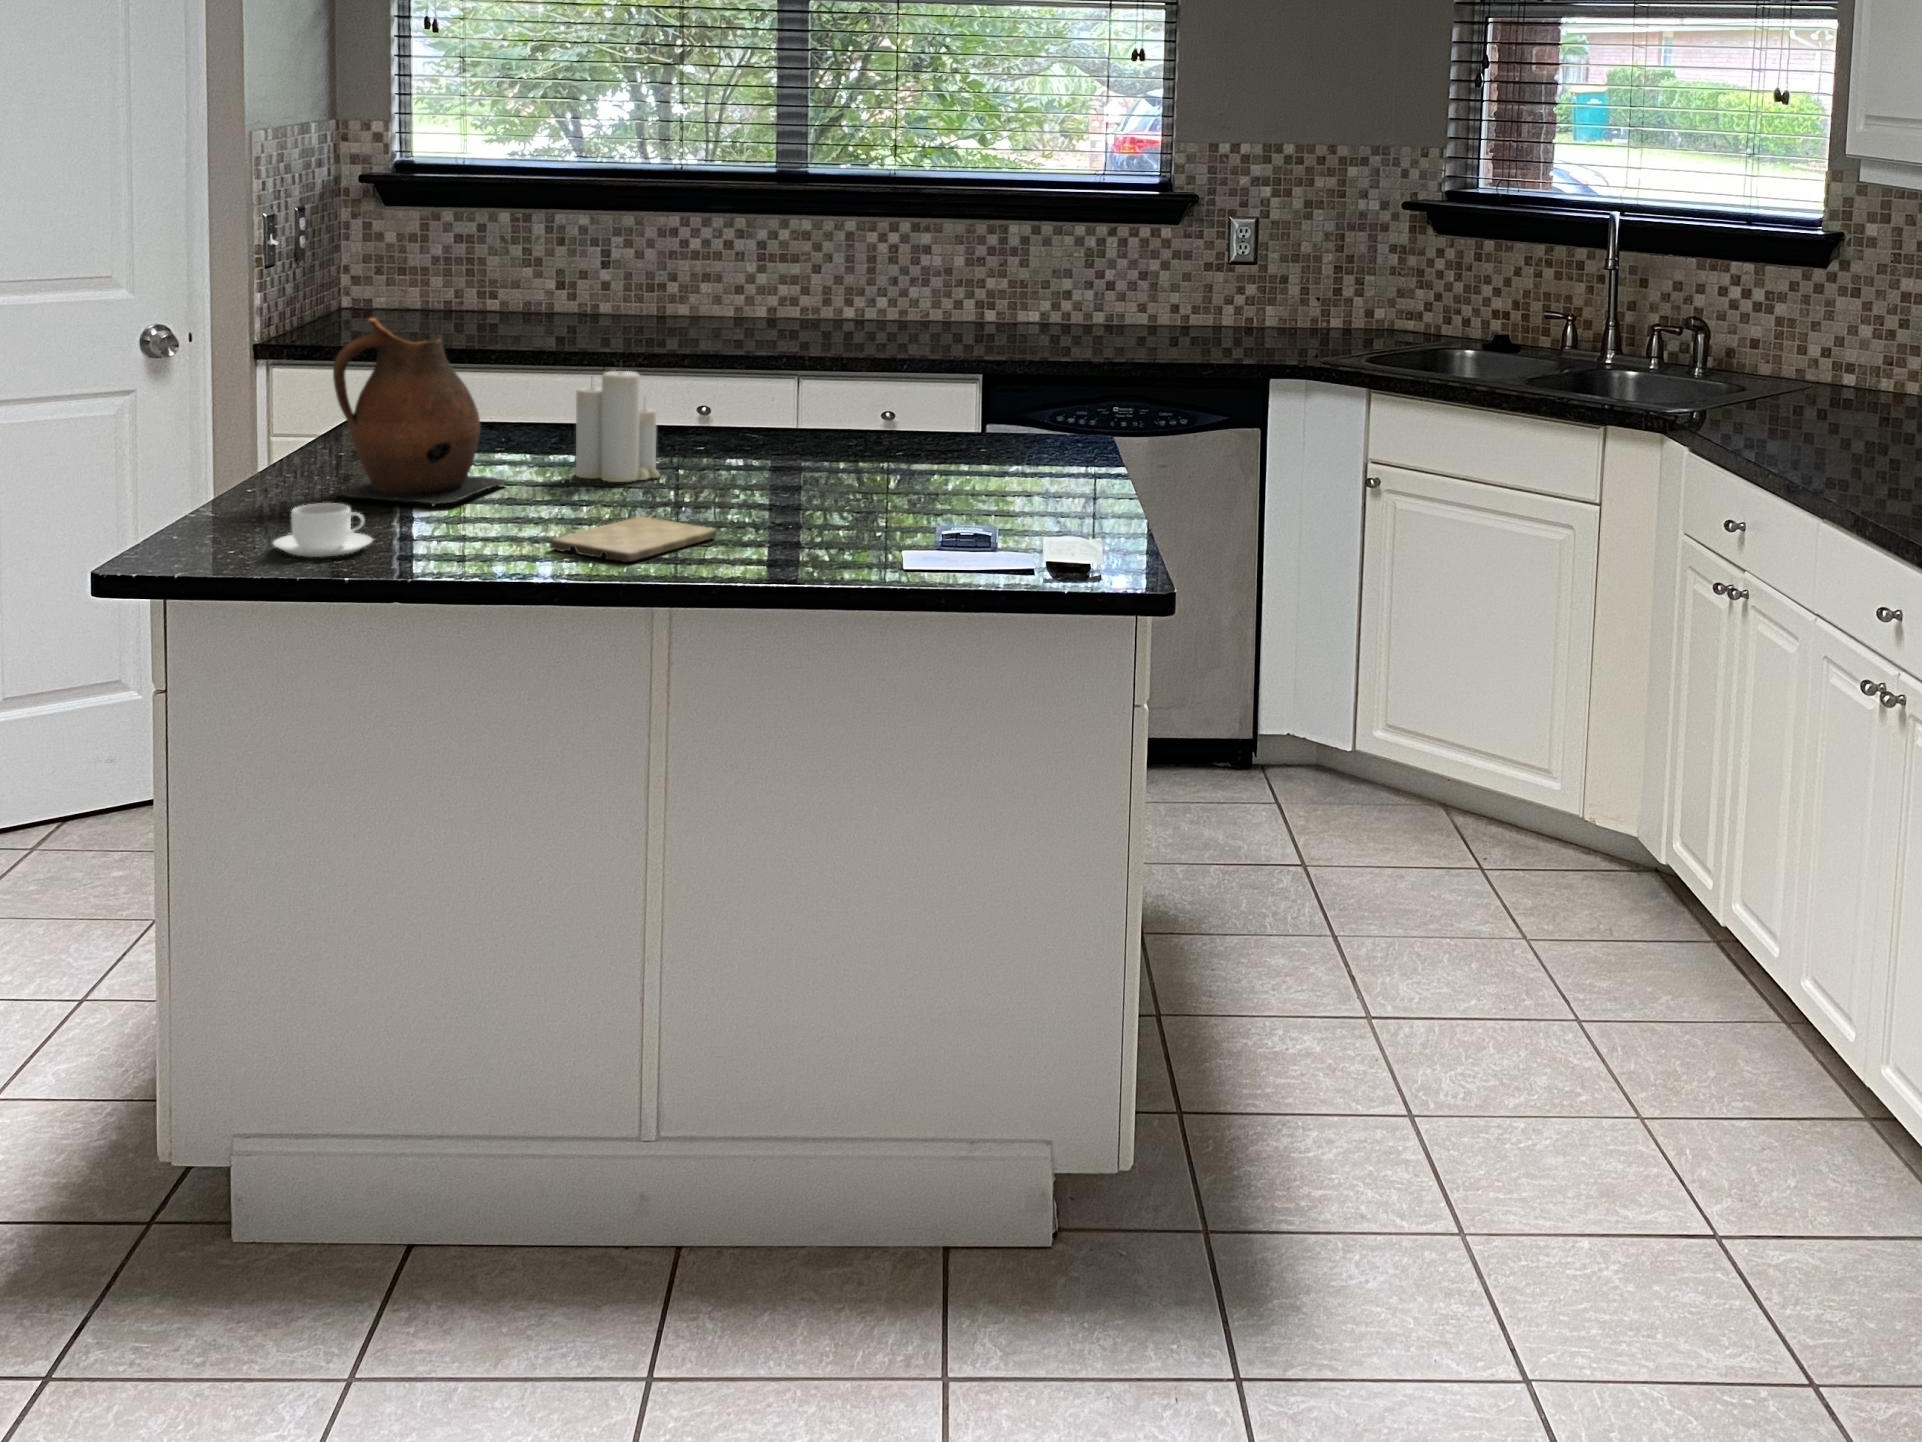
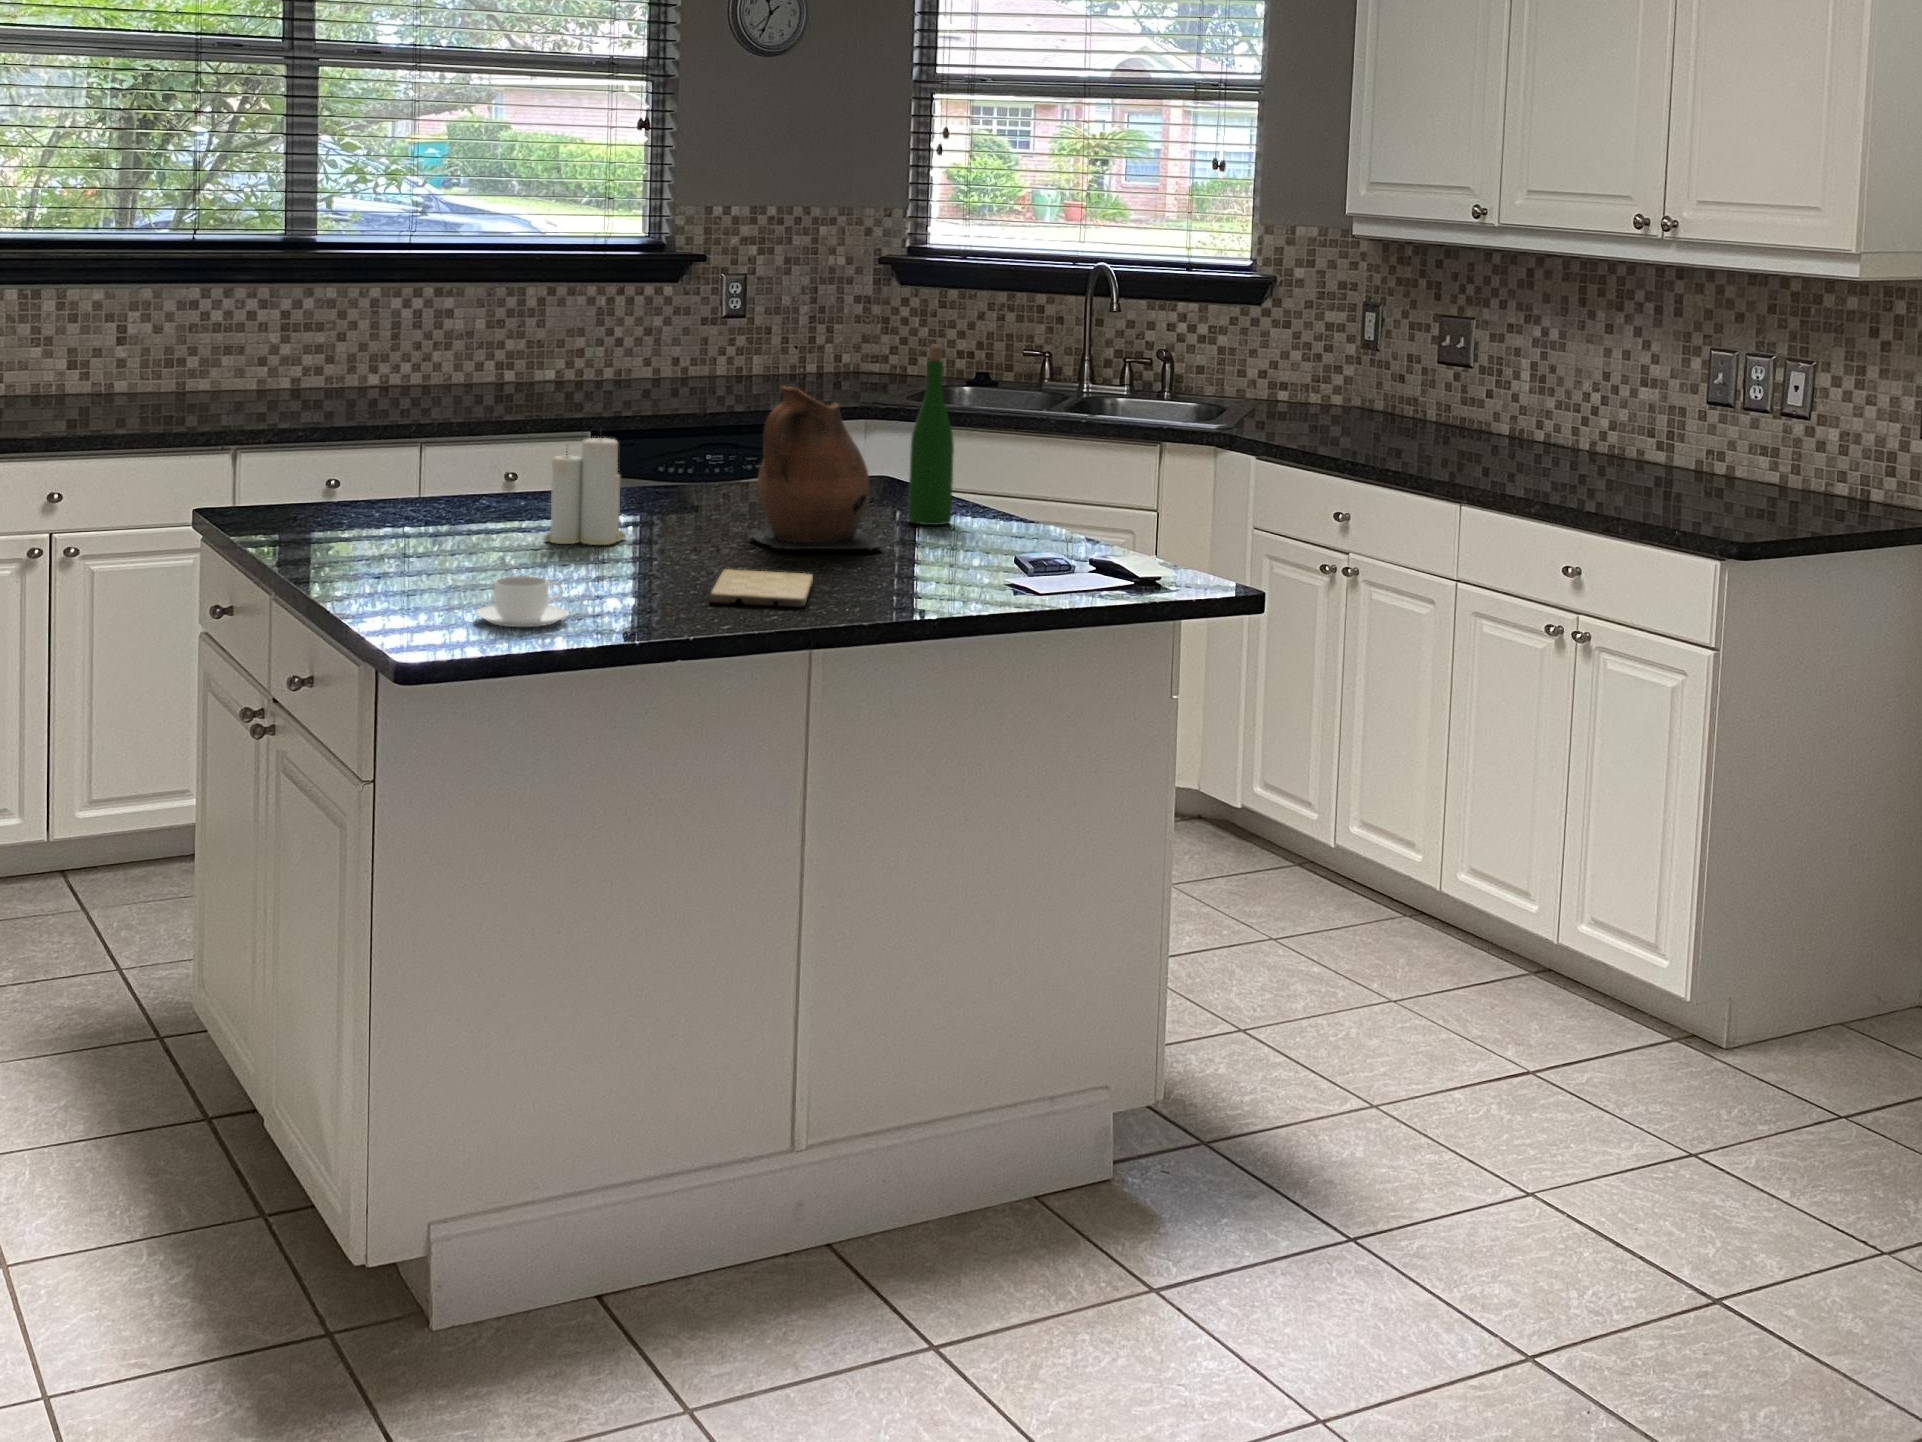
wine bottle: none [998,289,1051,490] -> present [908,345,954,525]
ceramic pitcher: present [333,318,507,506] -> present [751,387,882,550]

